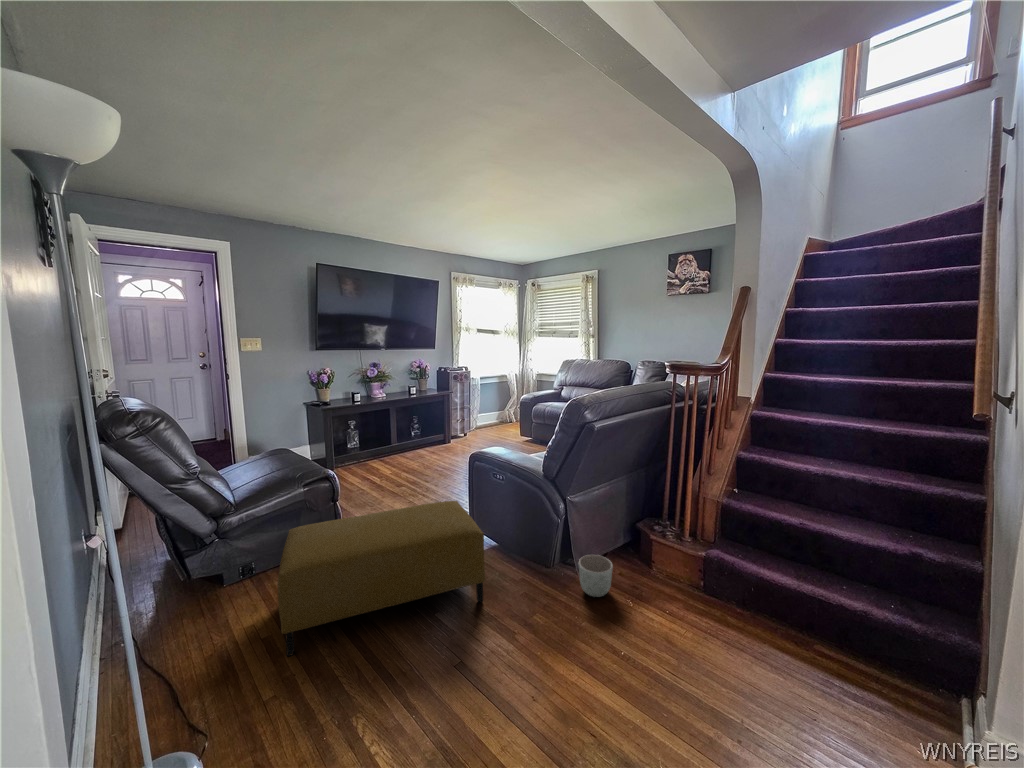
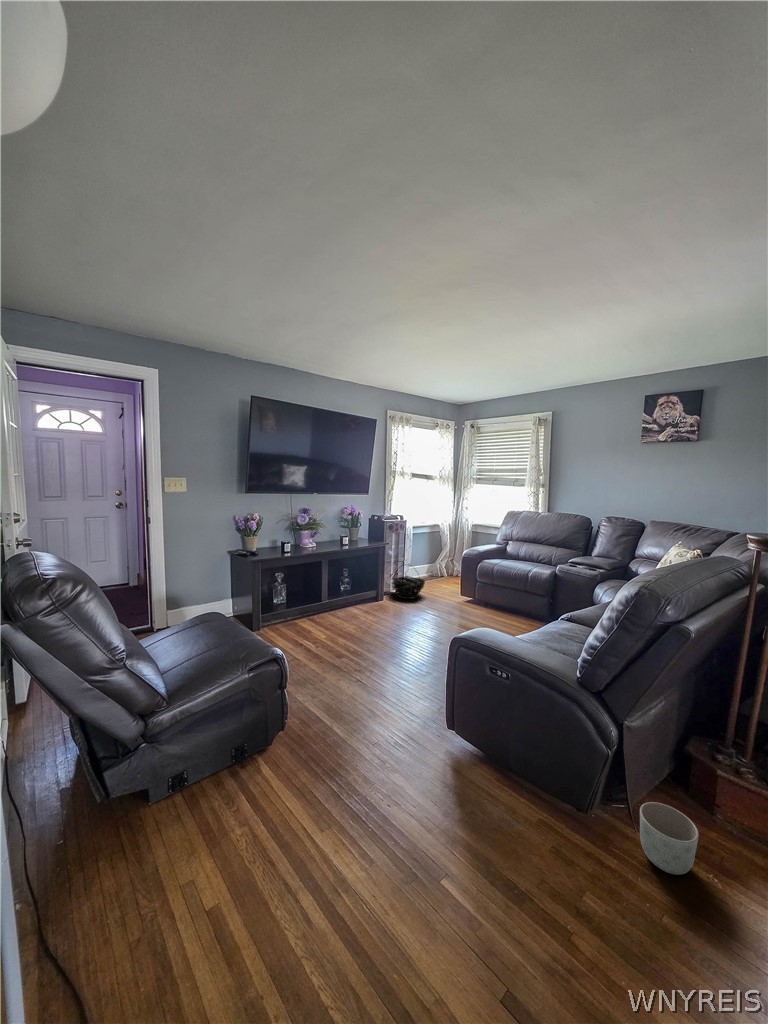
basket: none [458,411,489,442] -> present [392,576,425,599]
ottoman: present [277,501,485,656] -> none [236,703,517,969]

